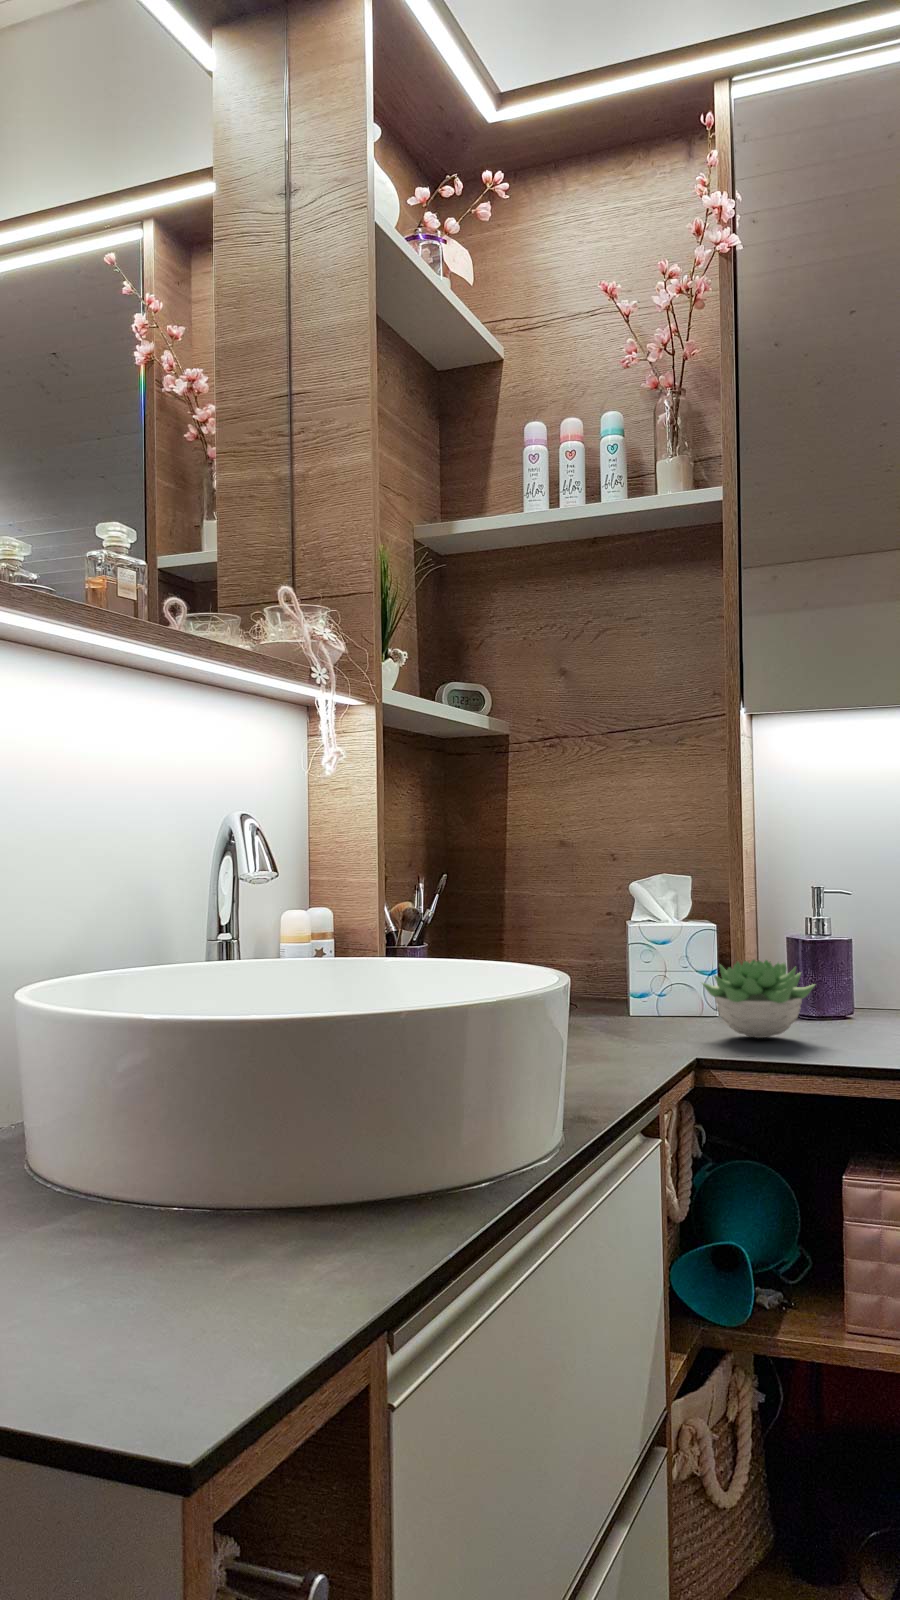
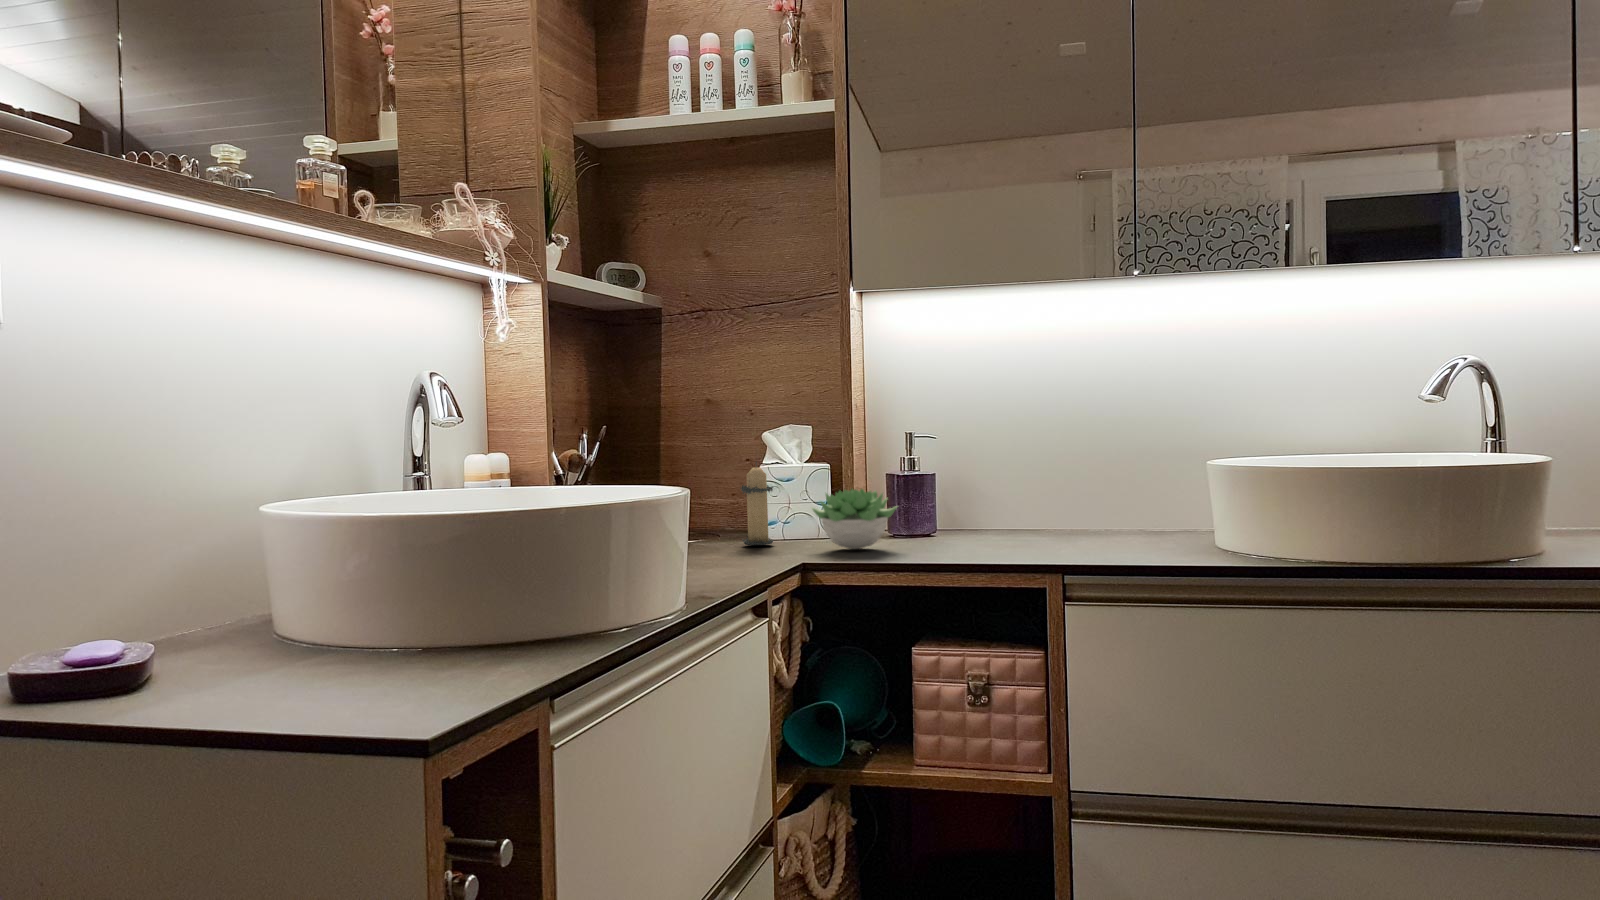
candle: none [604,921,656,1028] -> present [740,461,774,545]

